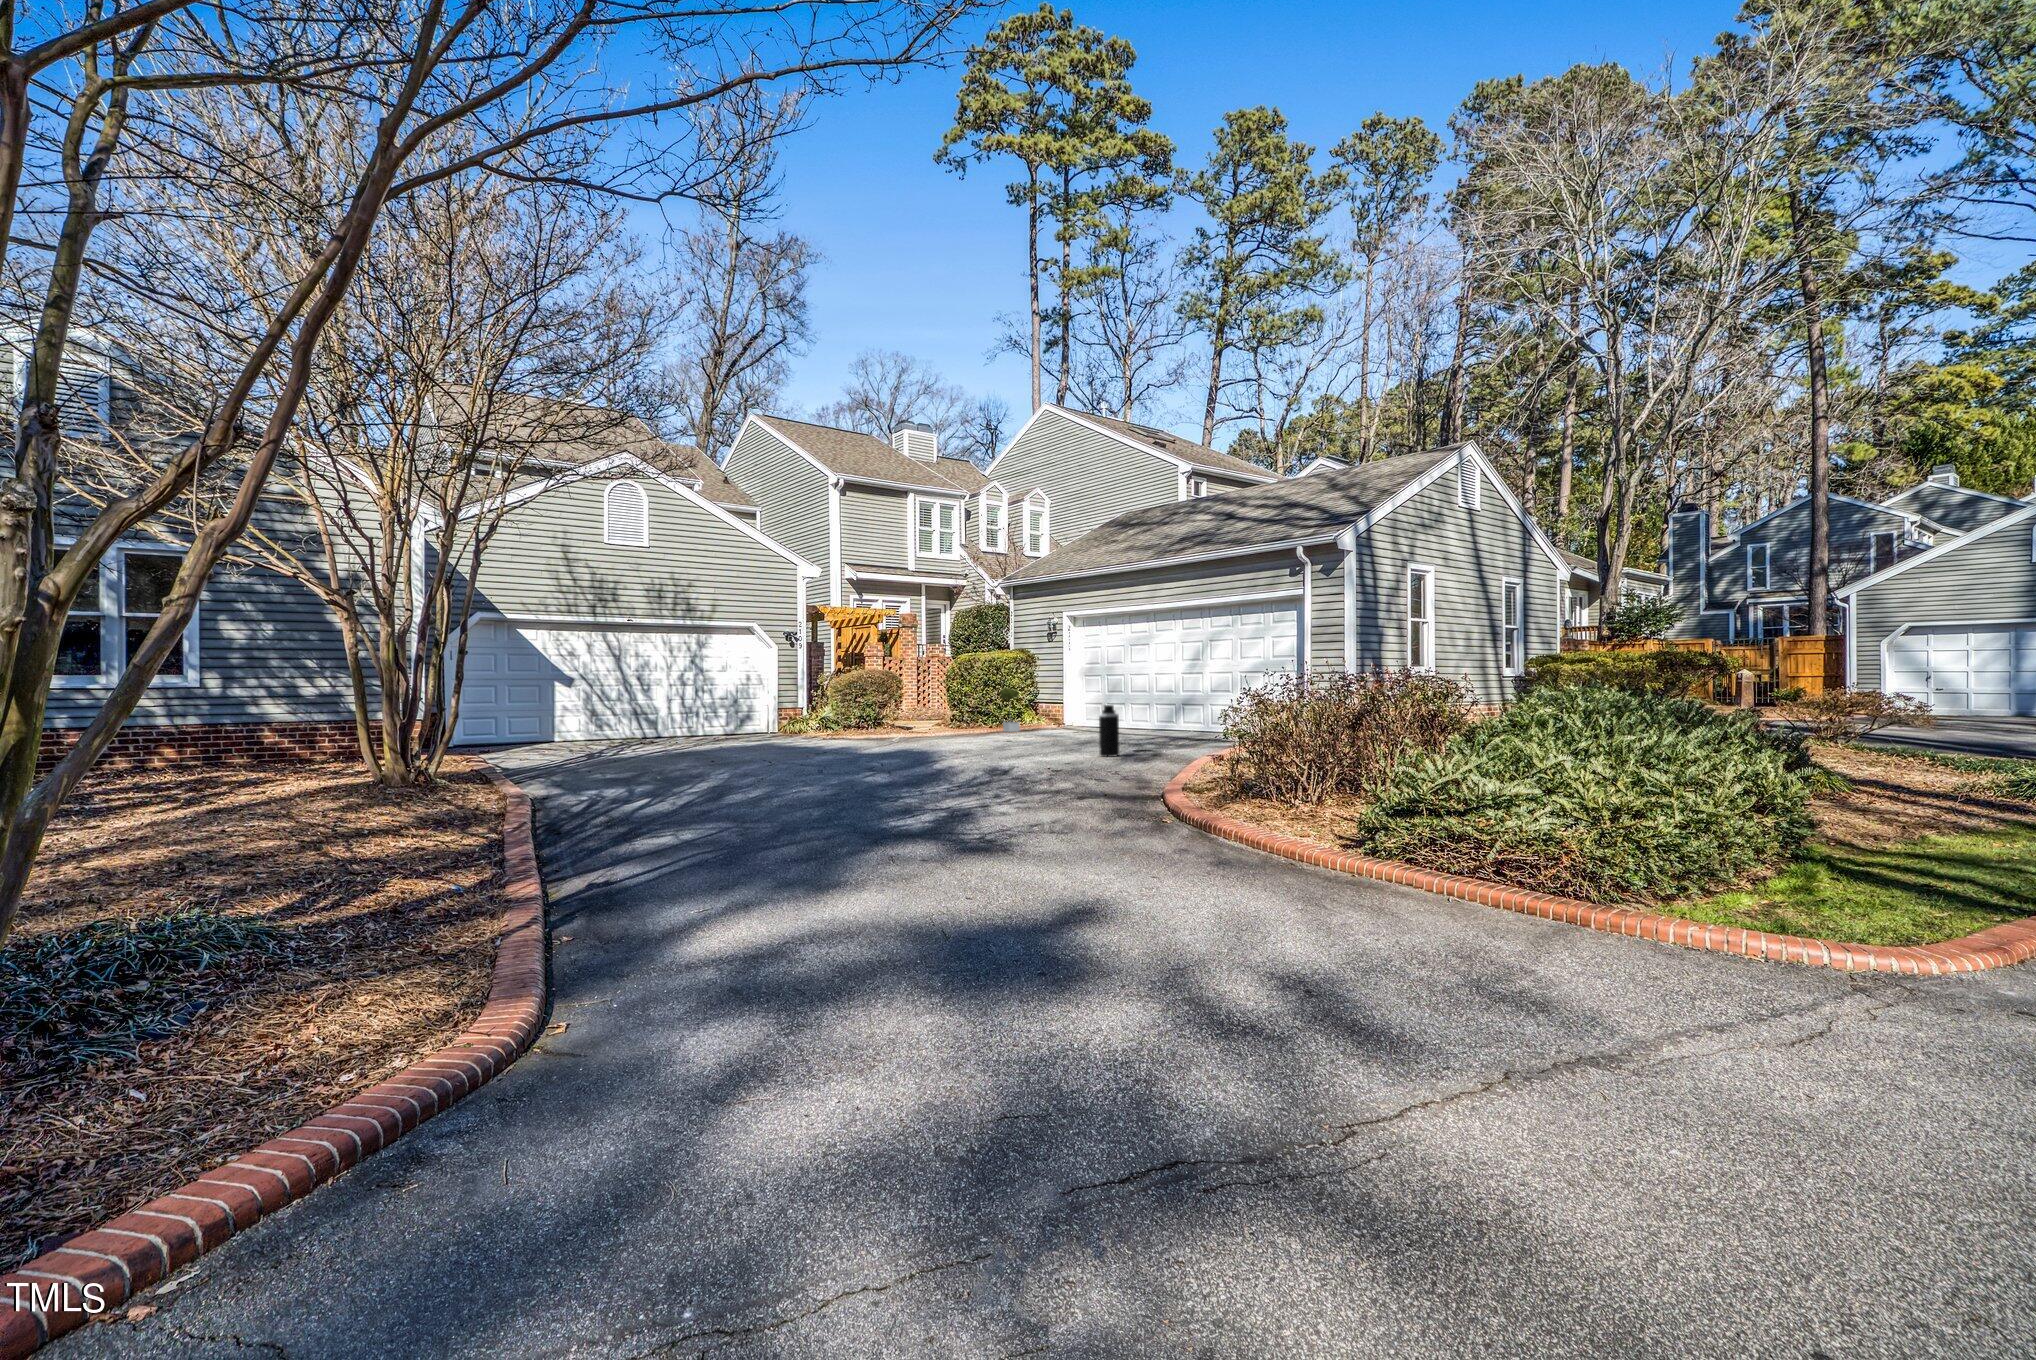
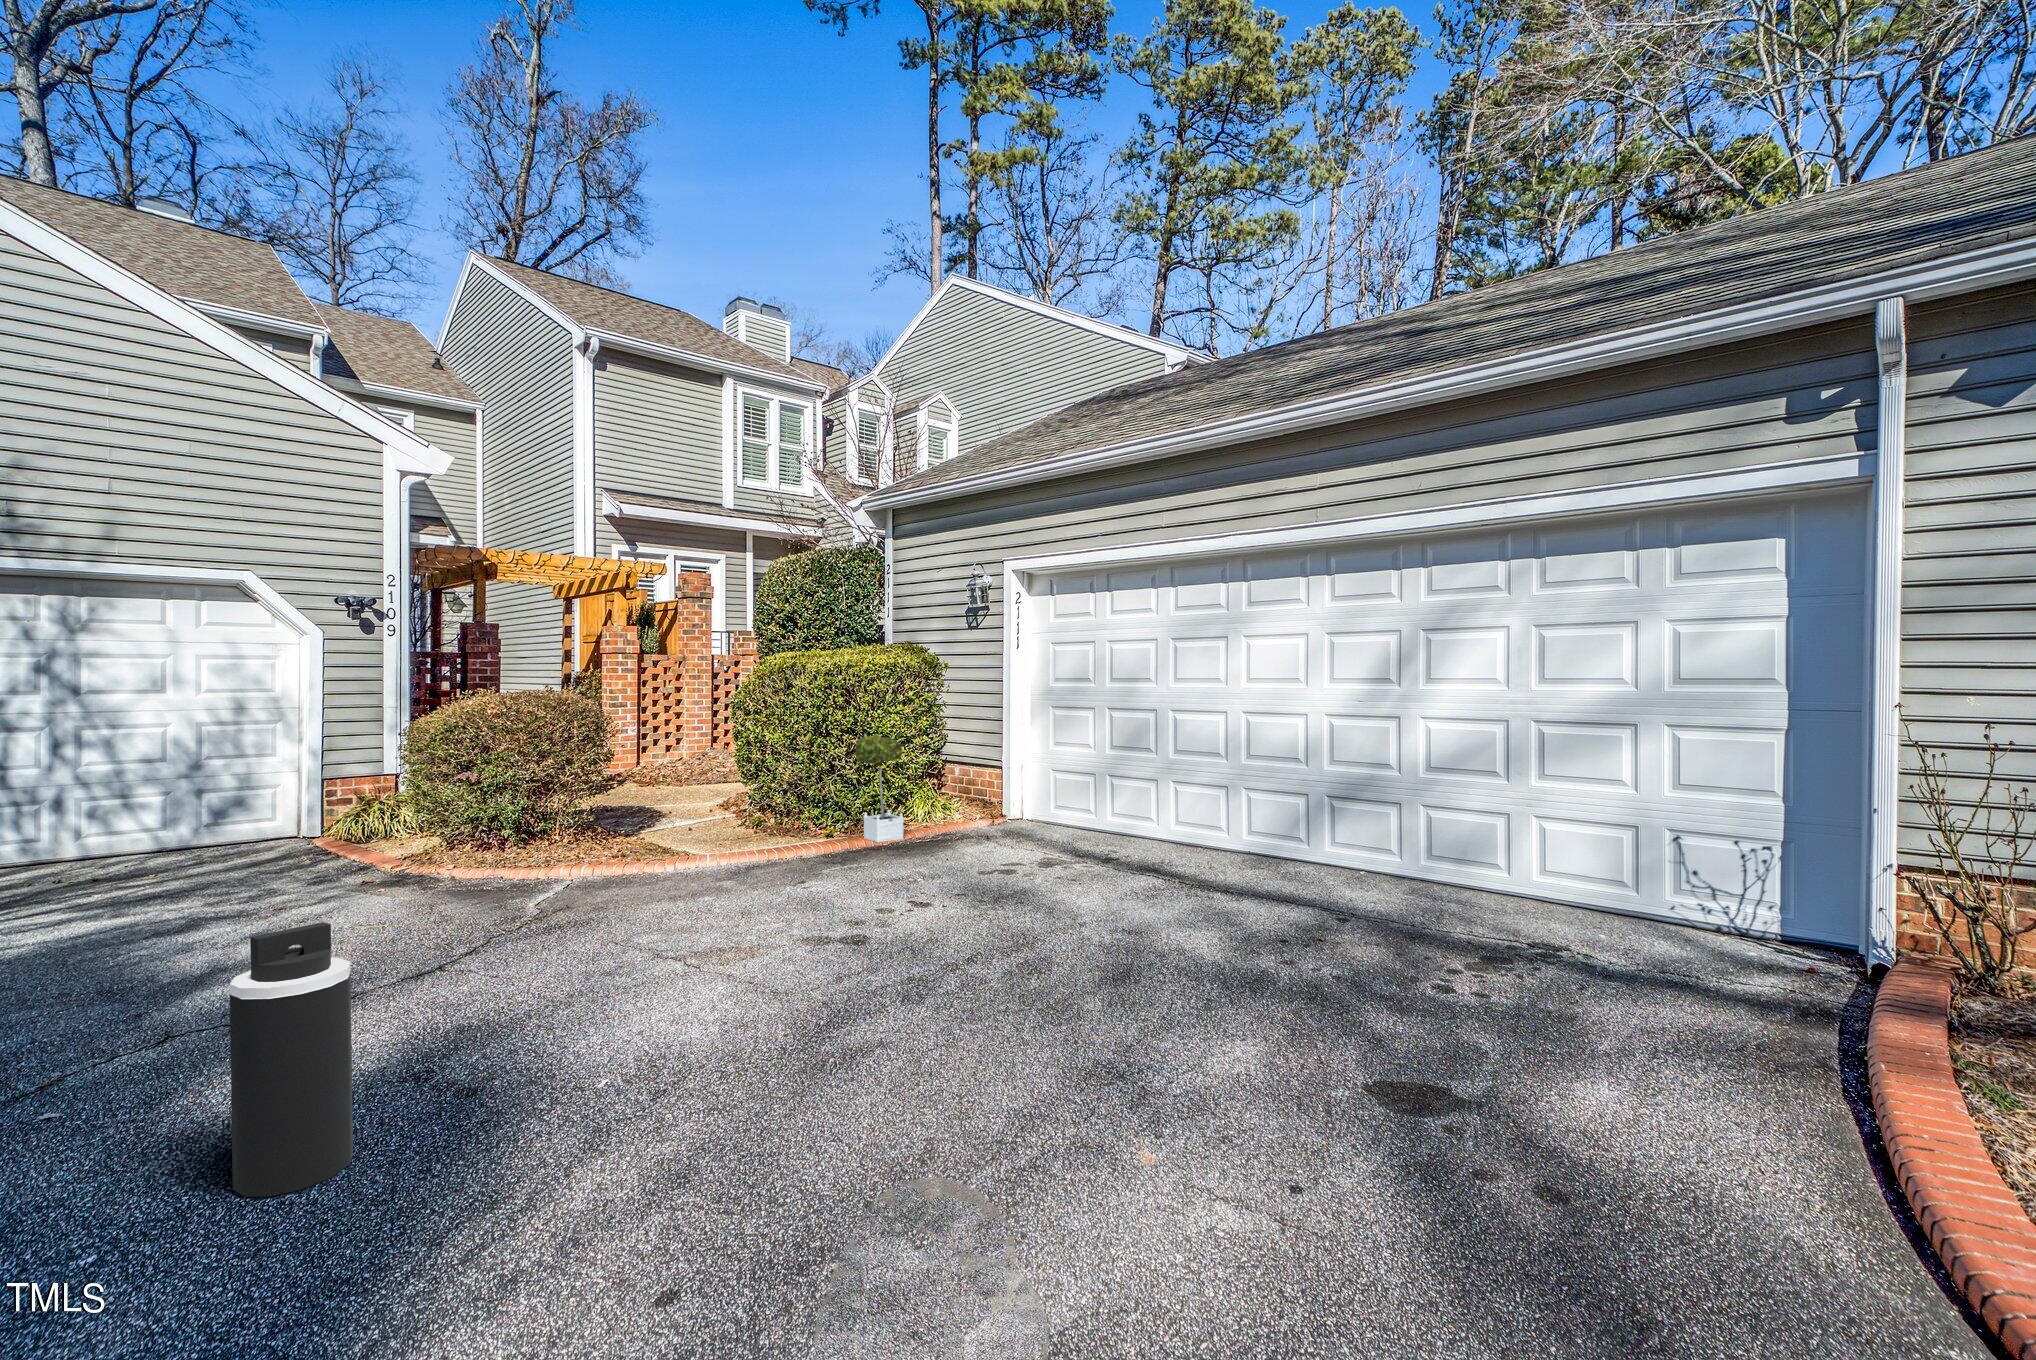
trash can: present [1099,705,1119,757] -> present [230,922,353,1197]

